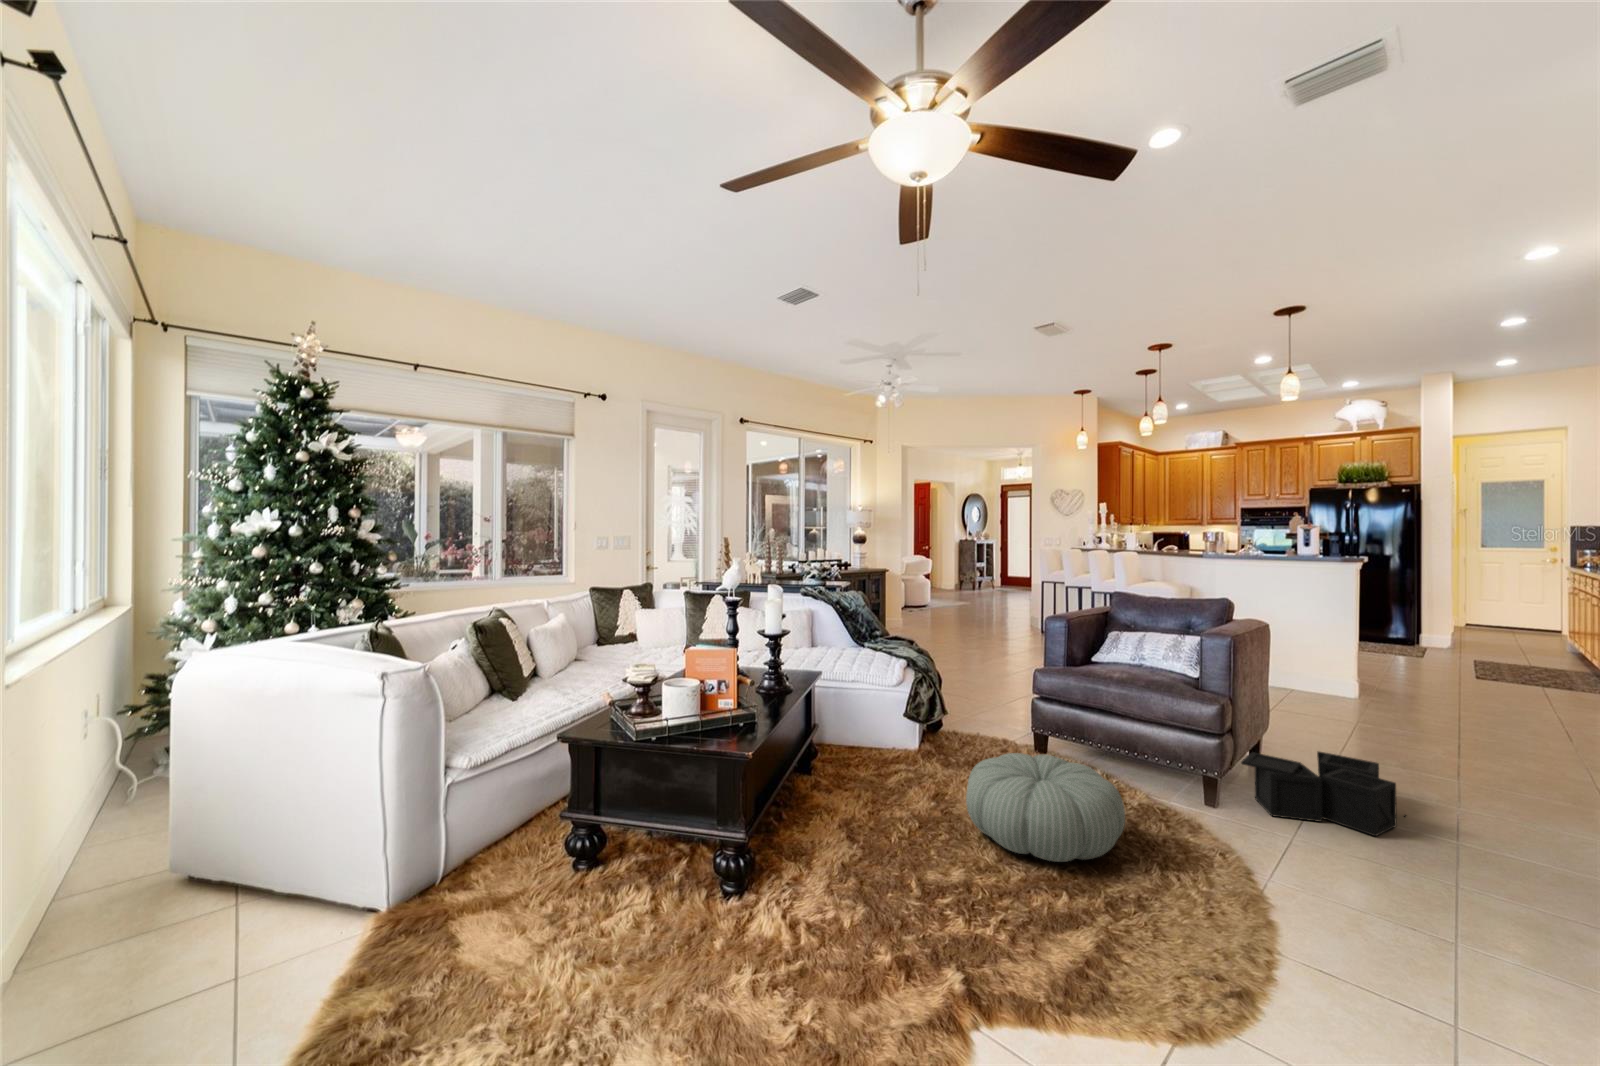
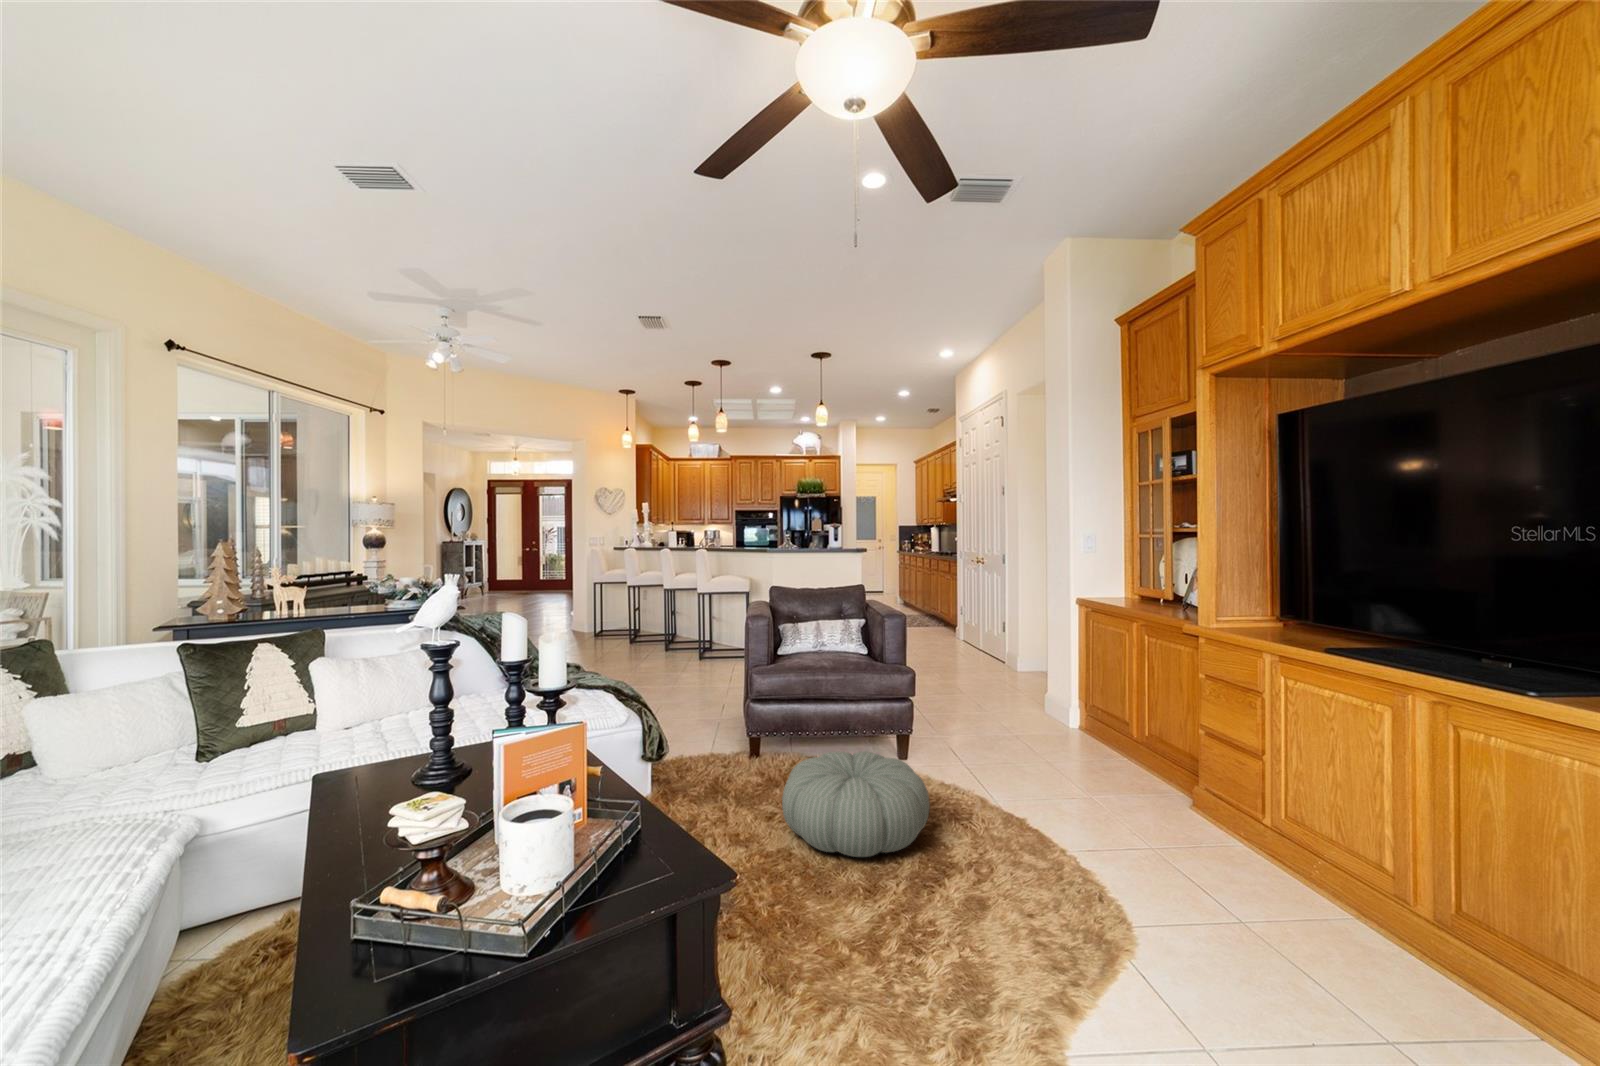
storage bin: present [1241,752,1406,836] -> none [911,695,993,752]

